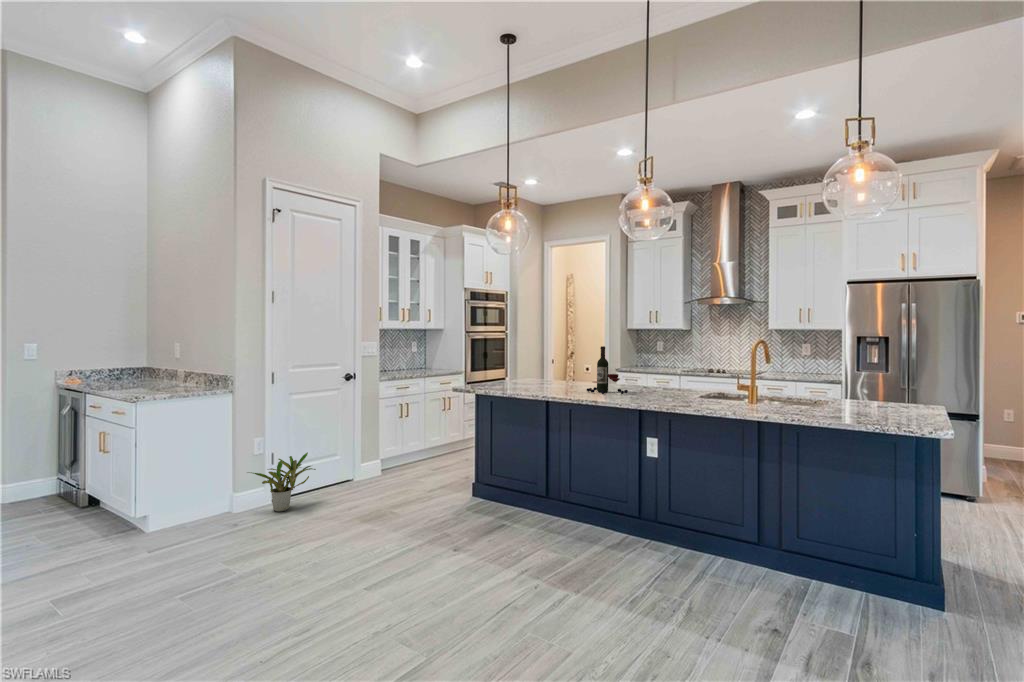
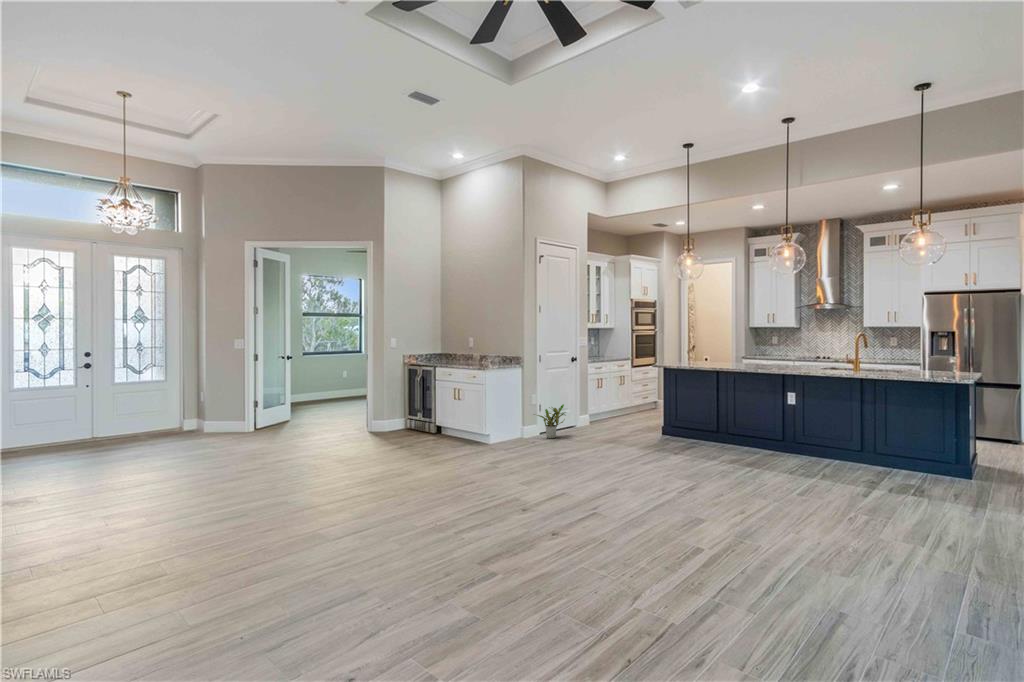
wine bottle: present [587,346,628,394] -> none [741,339,770,369]

